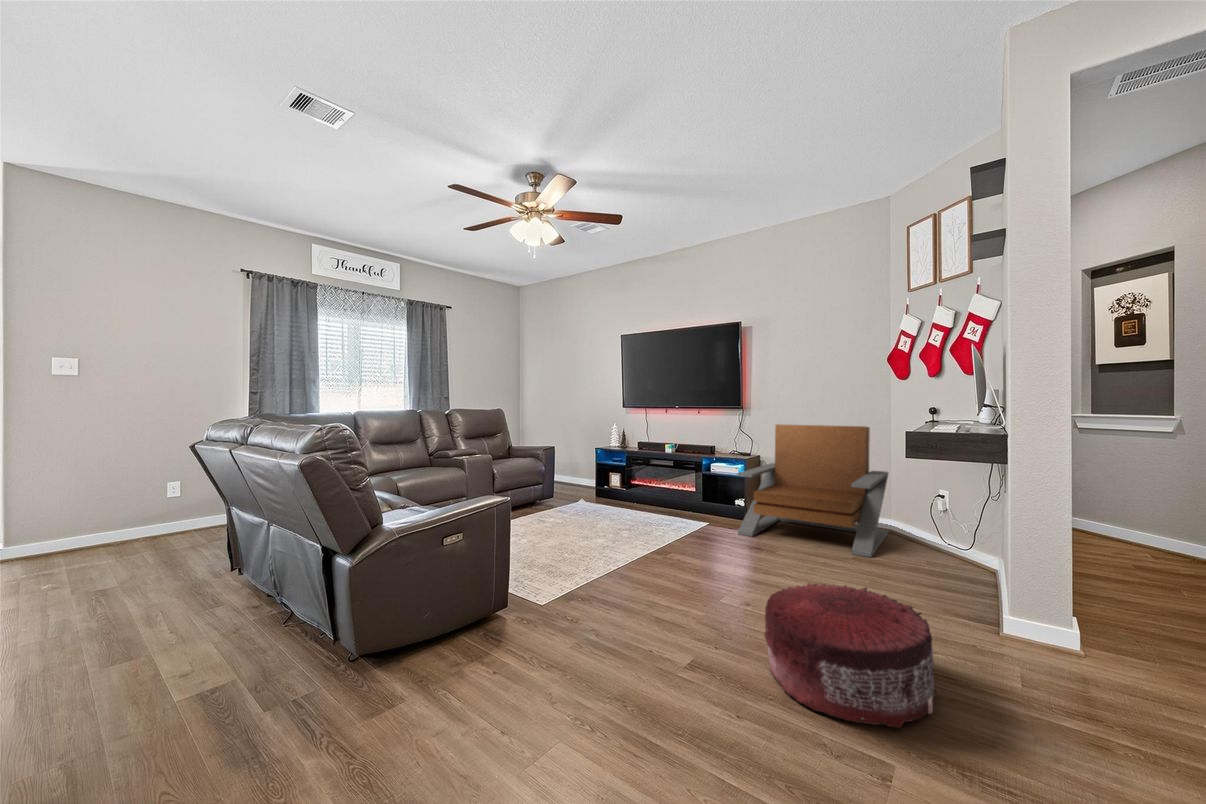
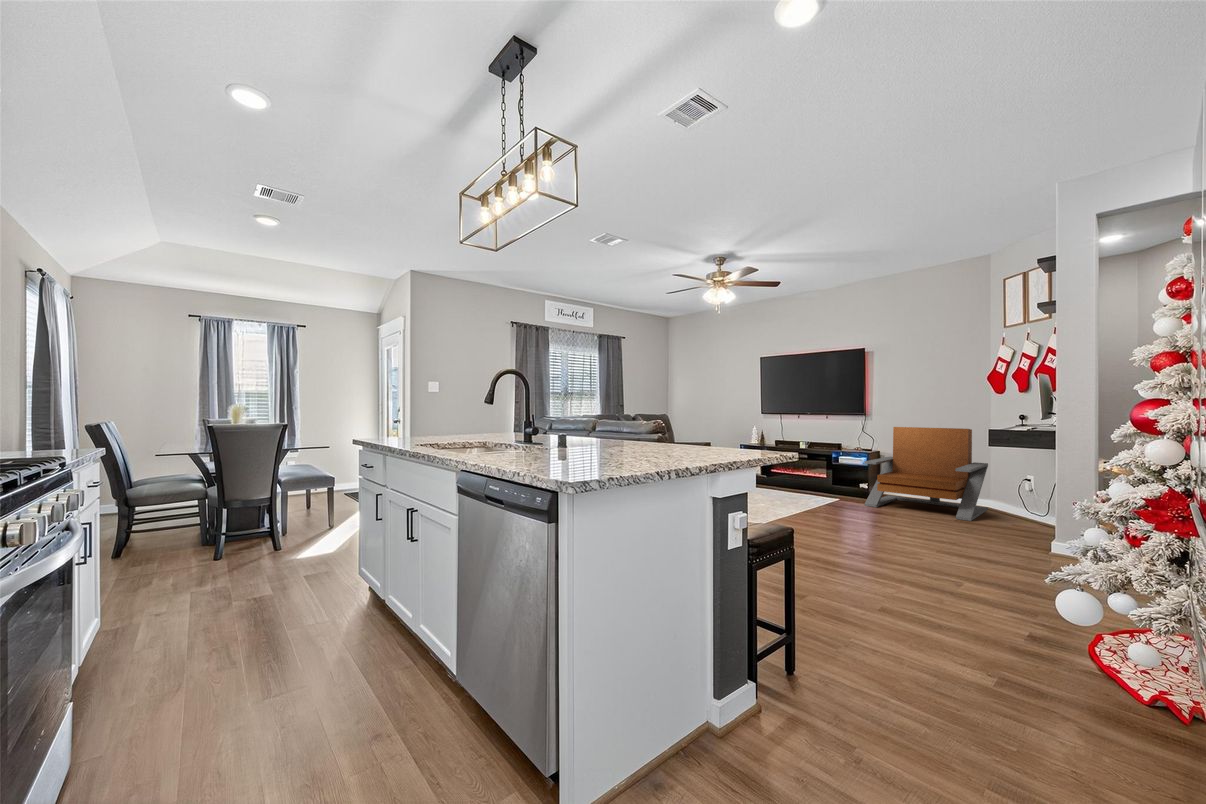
pouf: present [765,583,936,728] -> none [897,516,1002,578]

